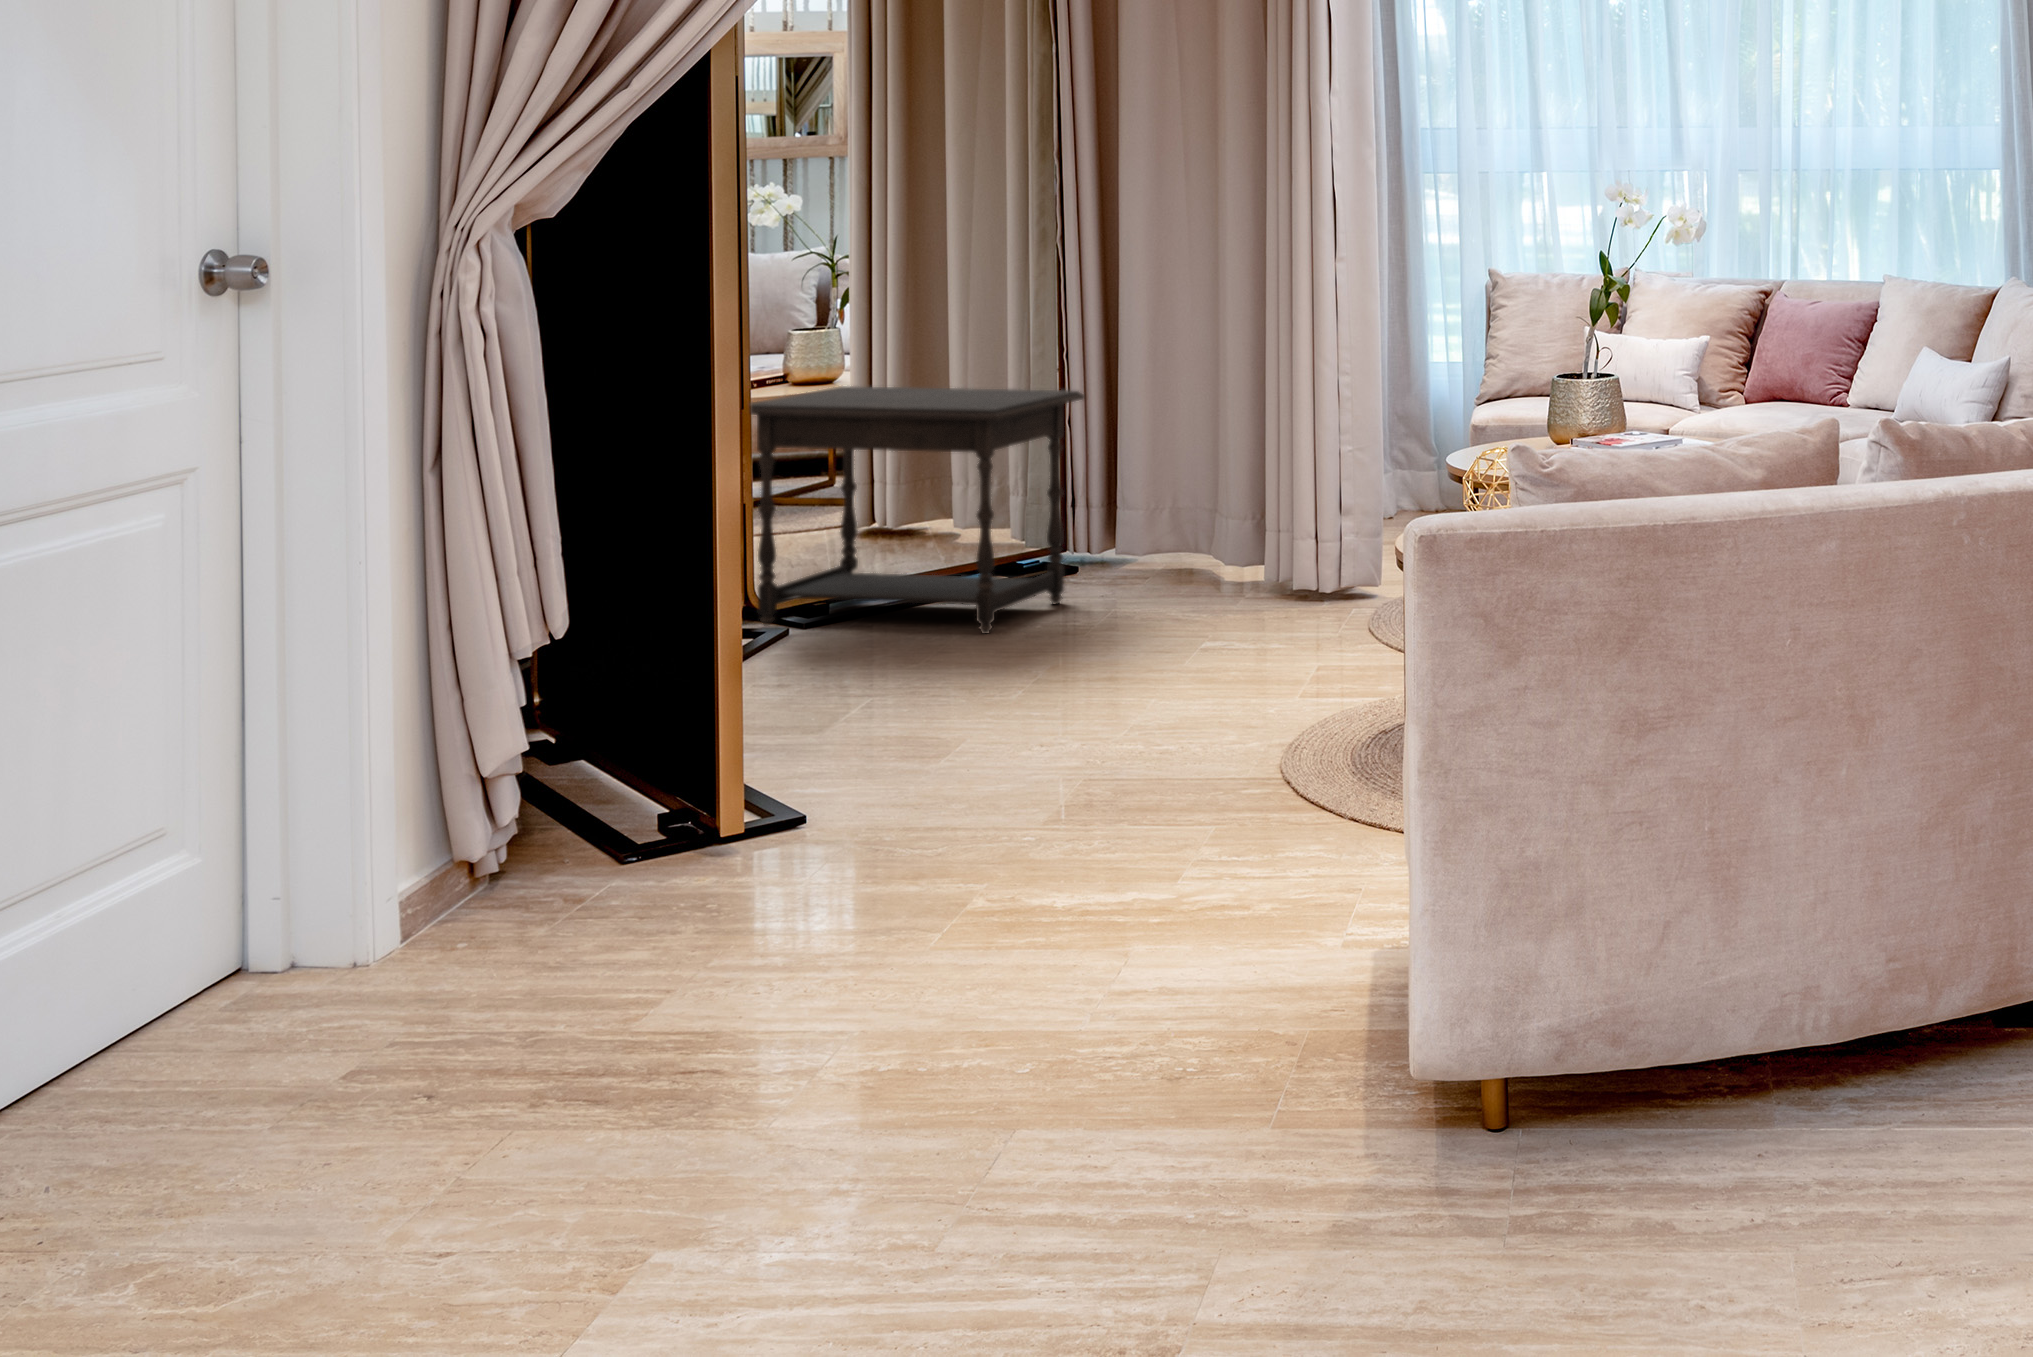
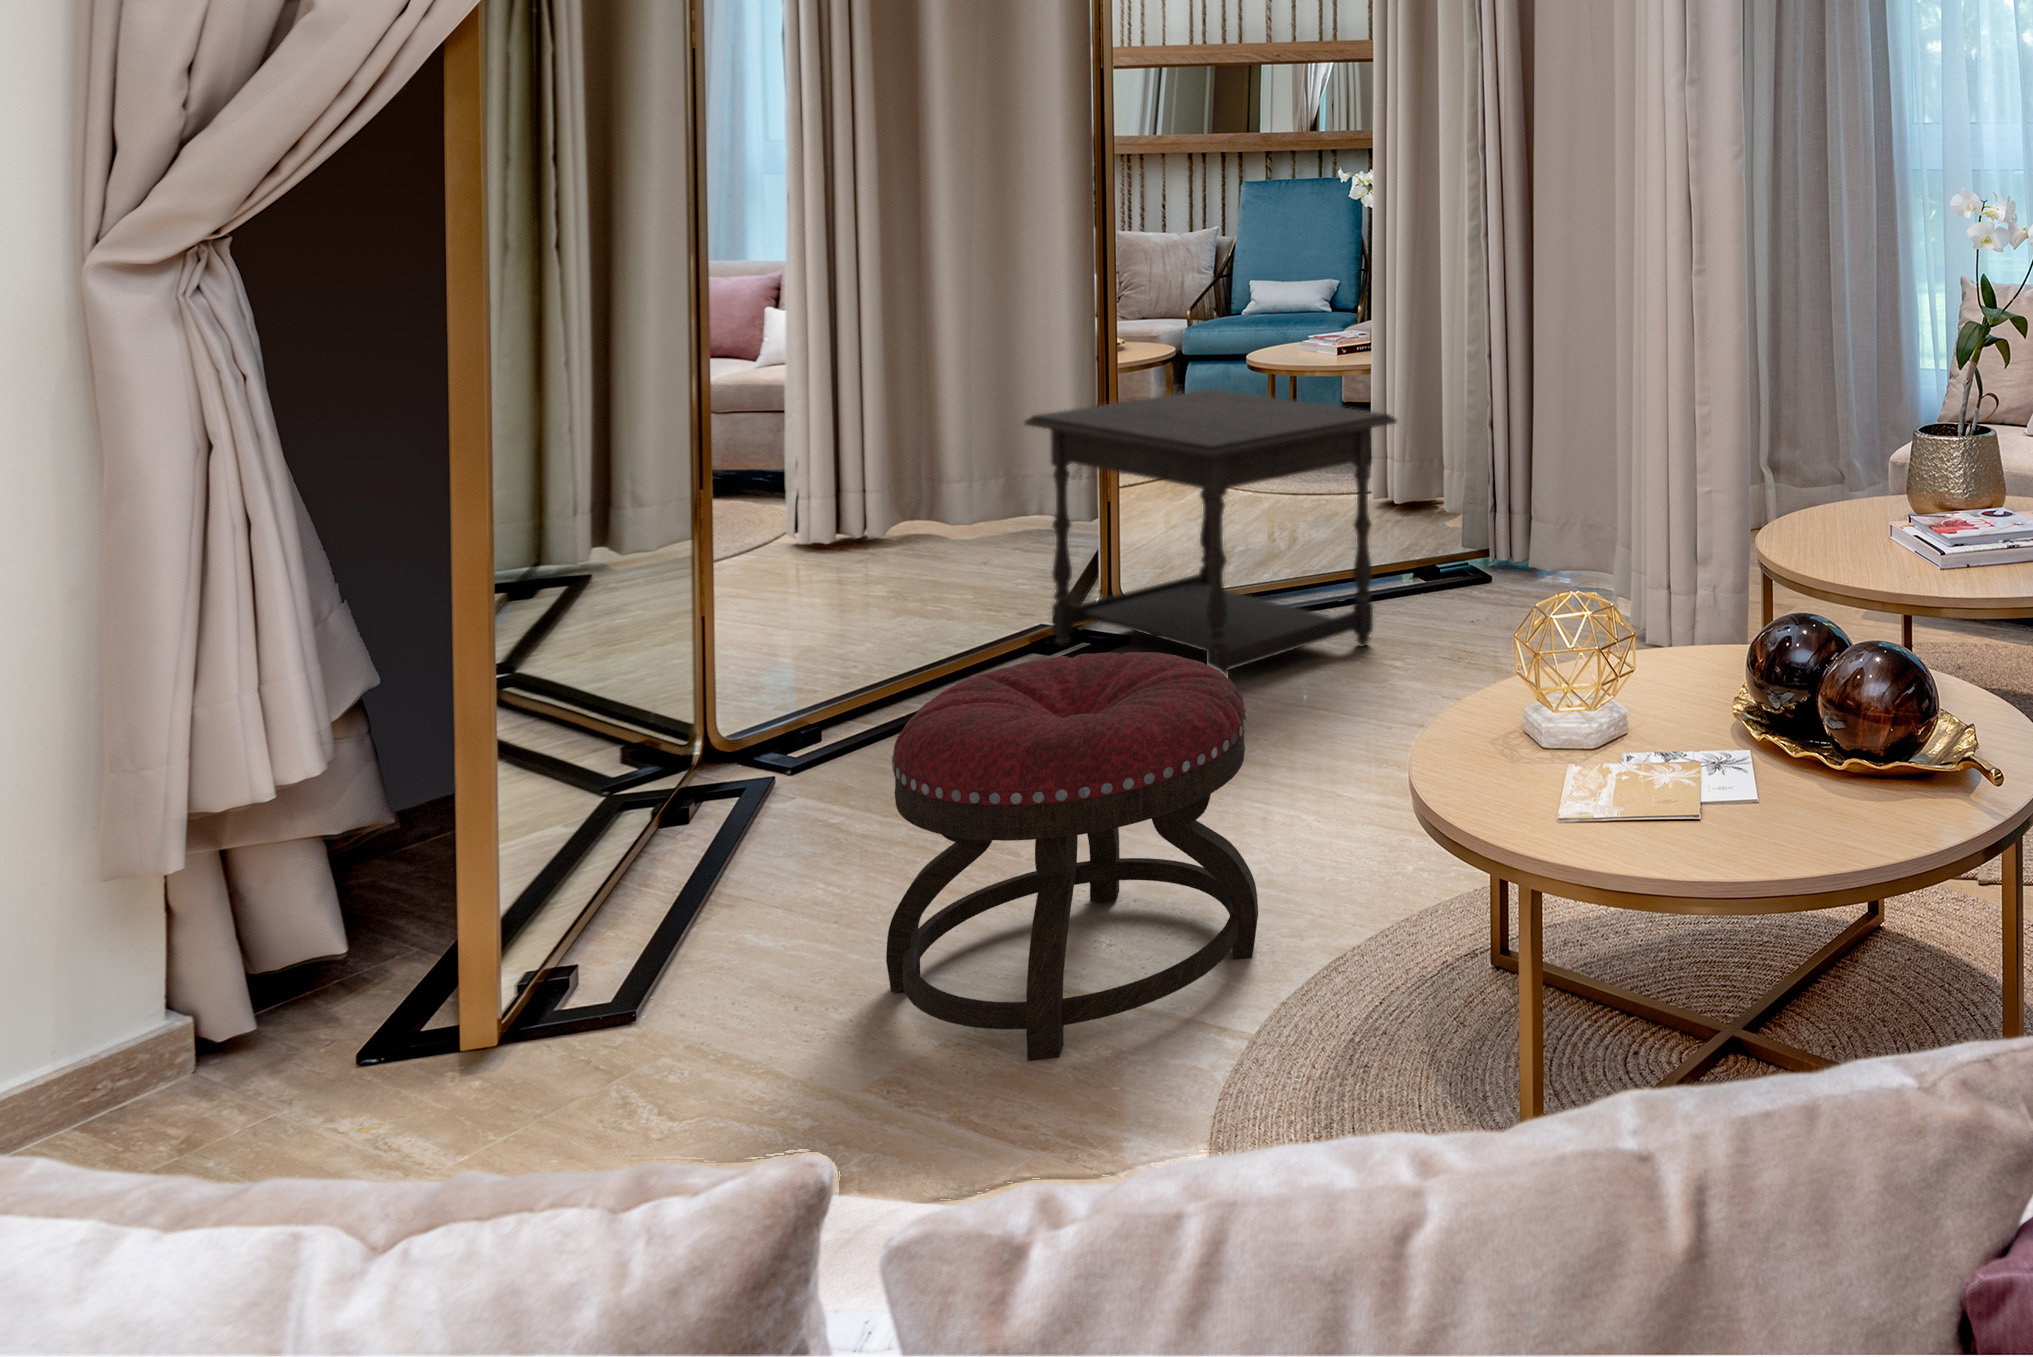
ottoman: none [1068,513,1303,748] -> present [886,652,1258,1060]

